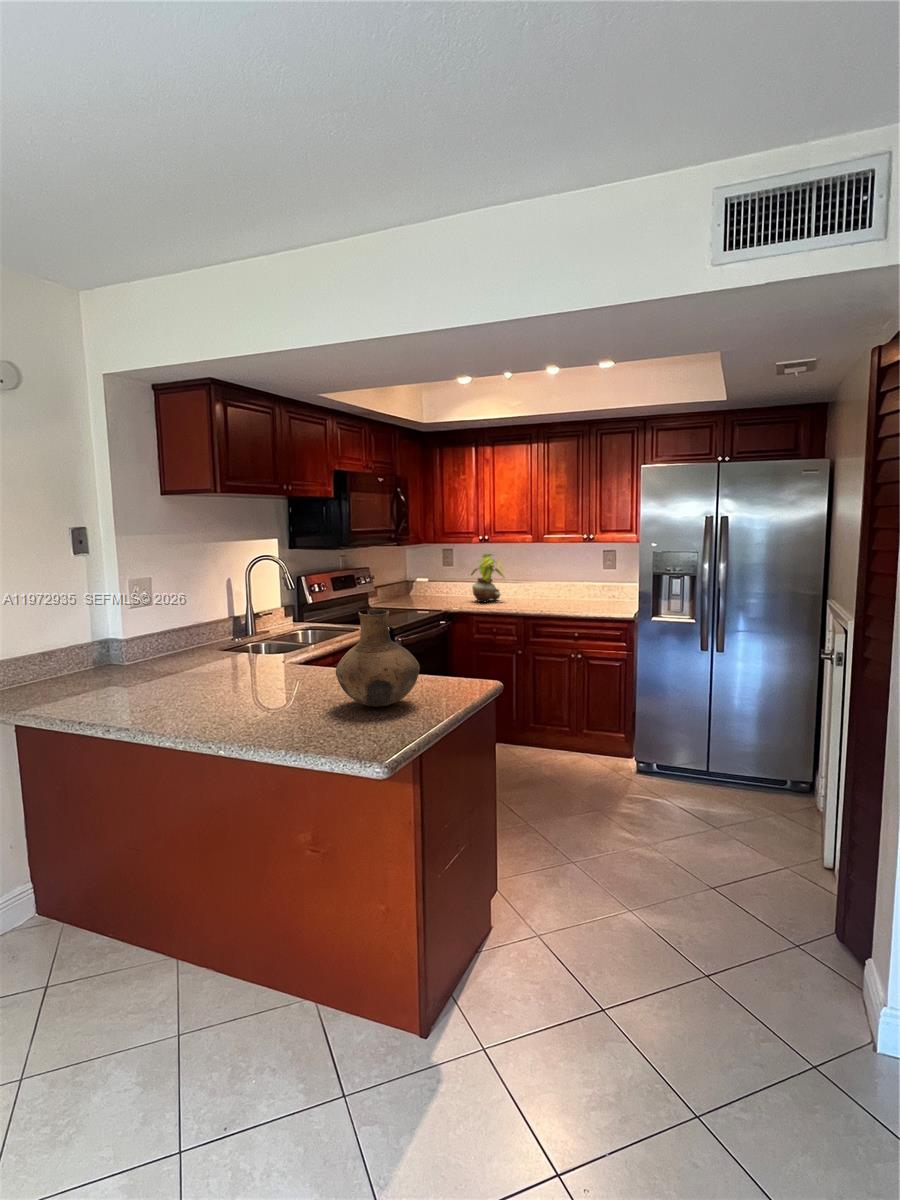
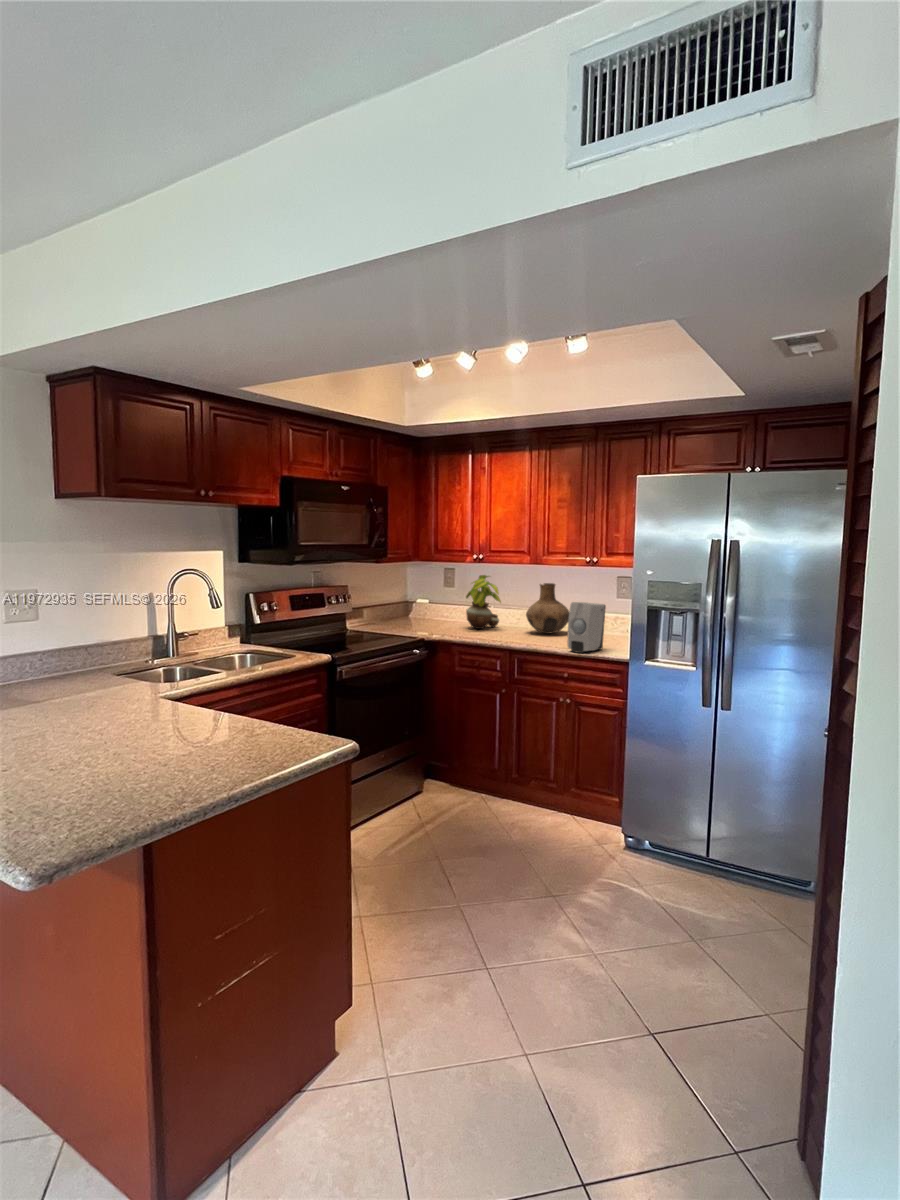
soap dispenser: none [579,573,608,616] -> present [568,602,606,653]
vase: present [336,610,420,707] -> present [526,583,569,634]

